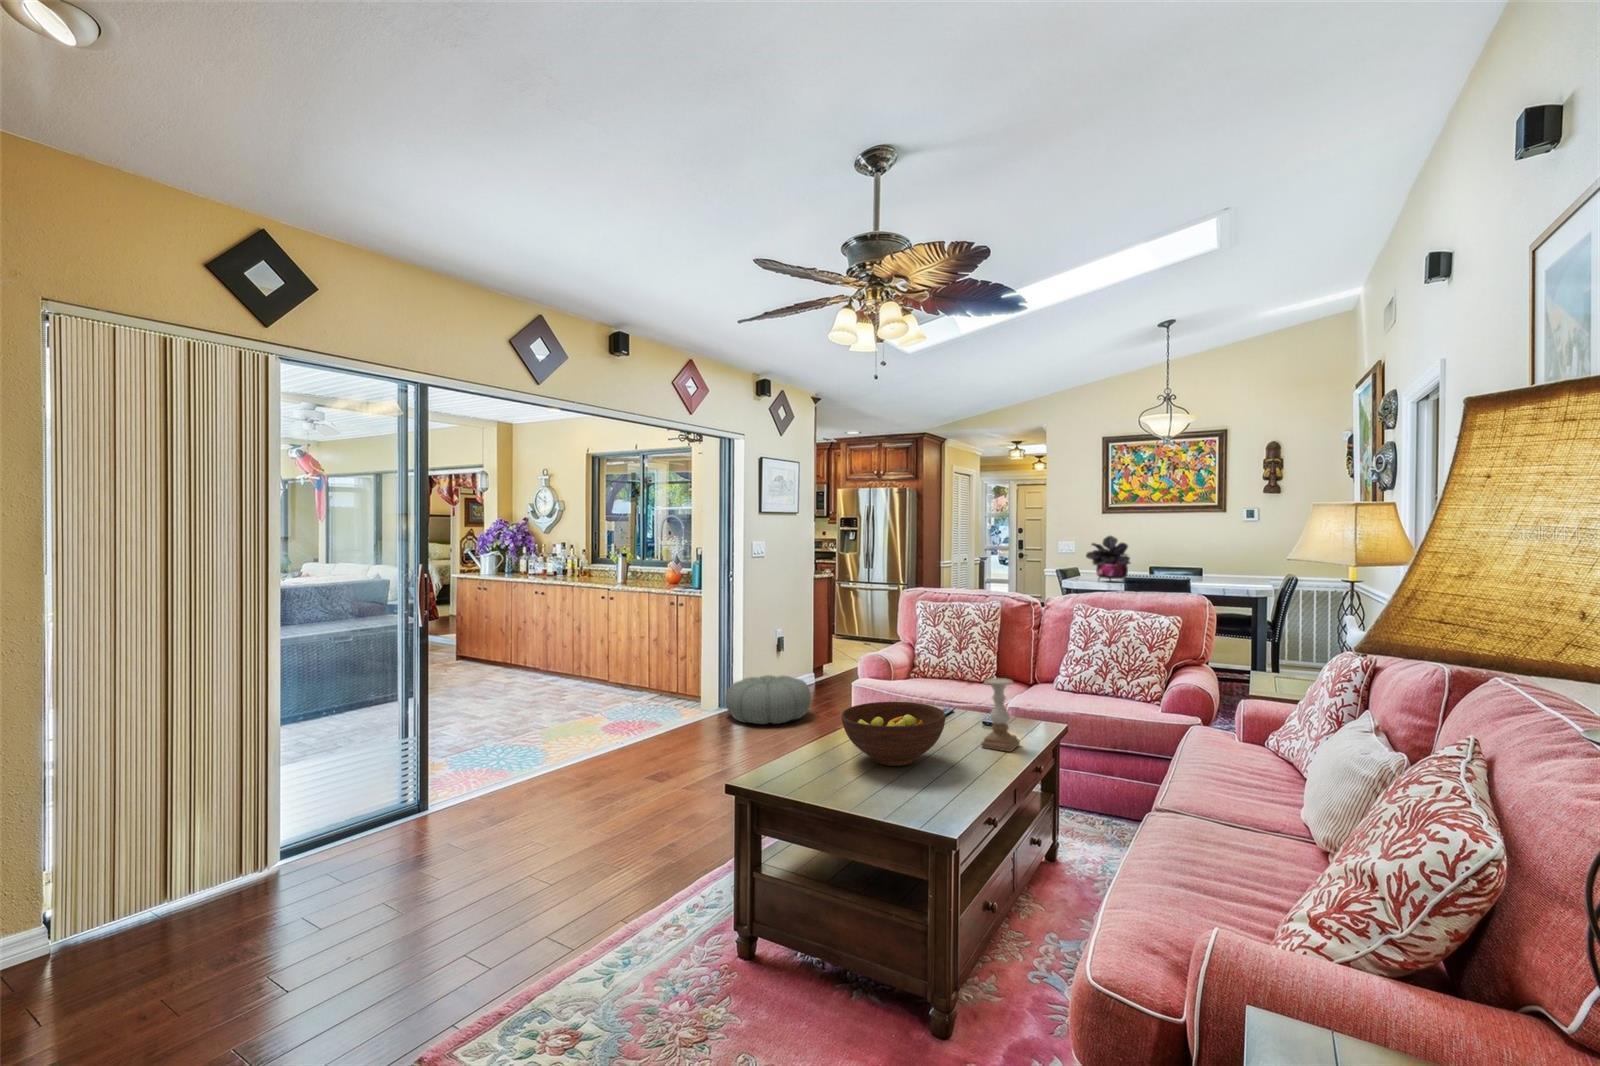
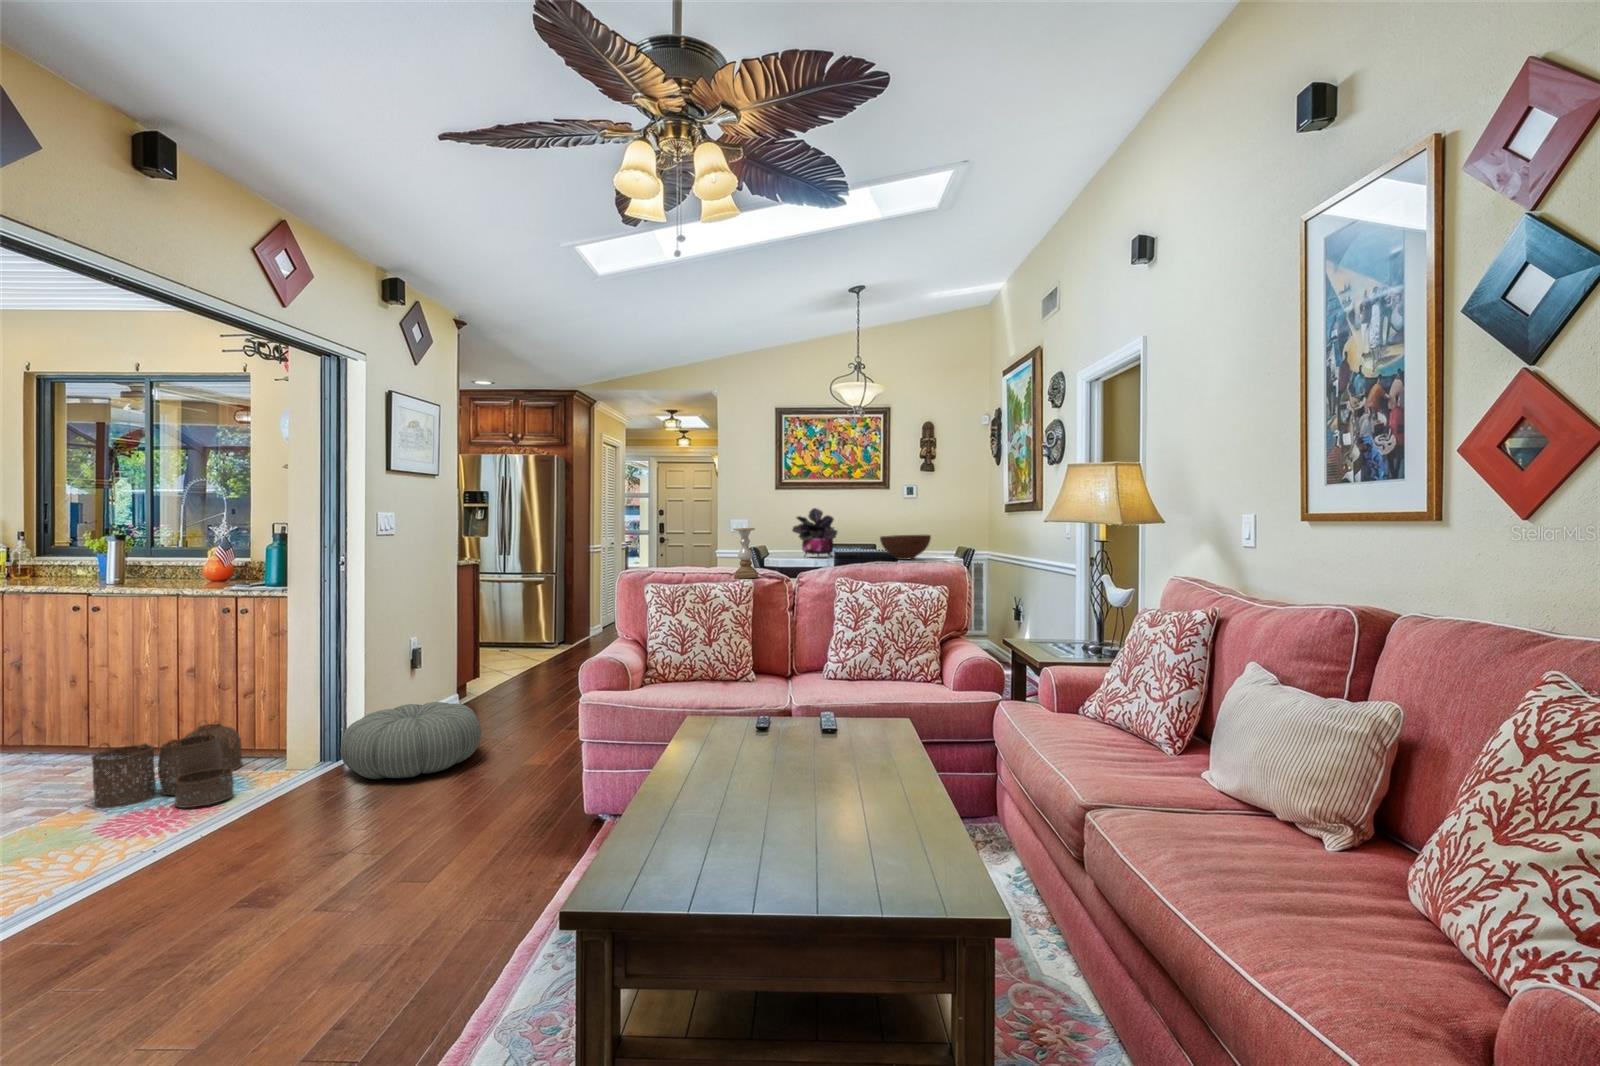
woven basket: none [604,671,678,722] -> present [92,723,242,808]
candle holder: present [982,678,1020,752] -> present [734,528,758,578]
fruit bowl: present [841,702,945,766] -> present [880,535,931,560]

